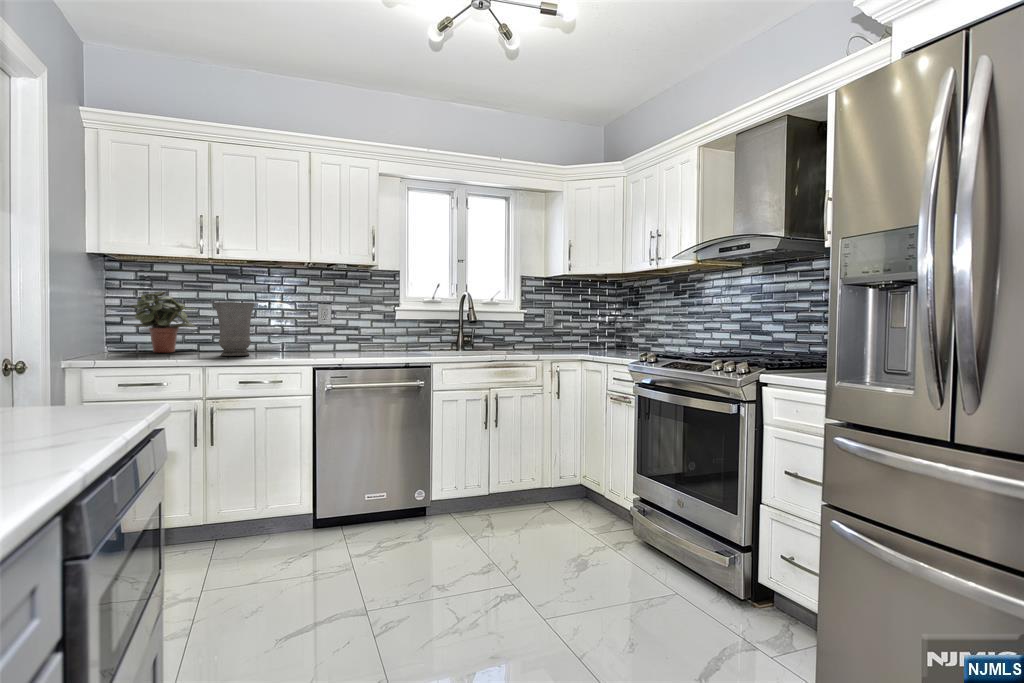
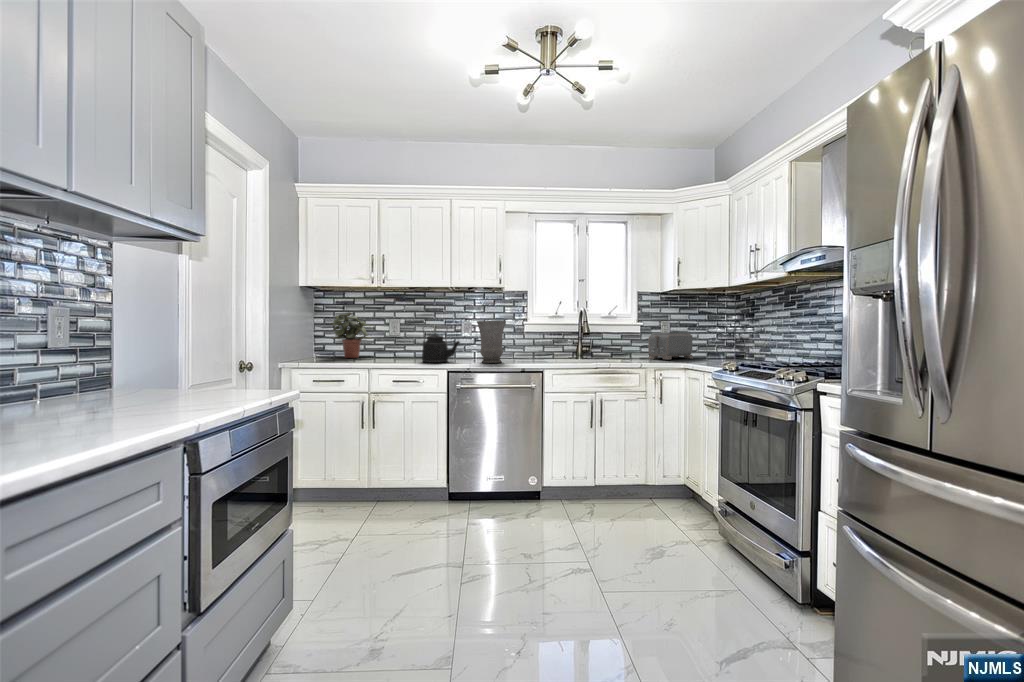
vase: present [214,302,255,356] -> present [477,321,506,363]
kettle: none [272,311,324,357] -> present [422,327,460,362]
toaster: none [533,321,577,350] -> present [648,332,693,359]

